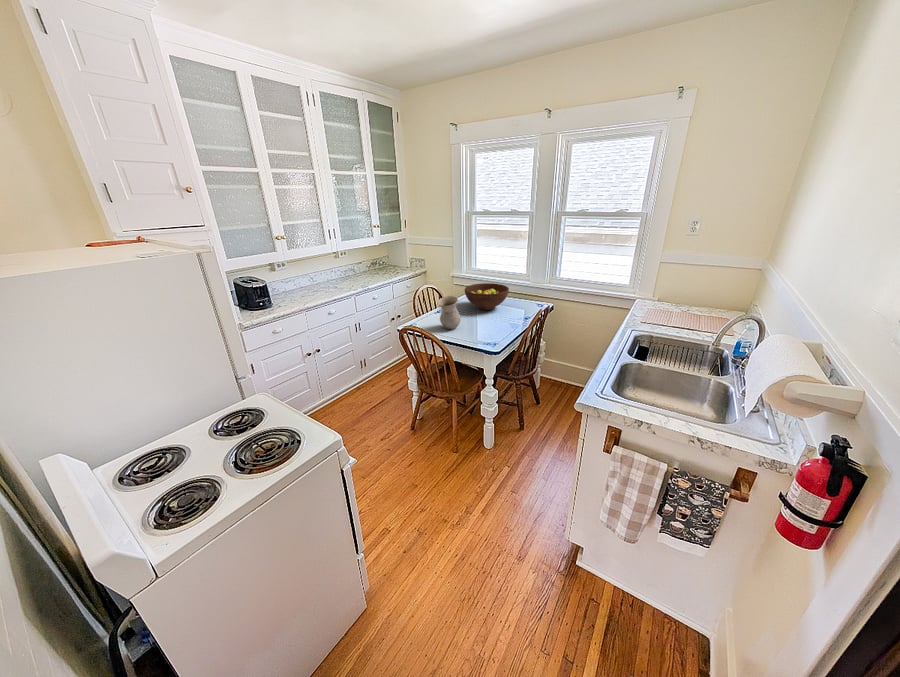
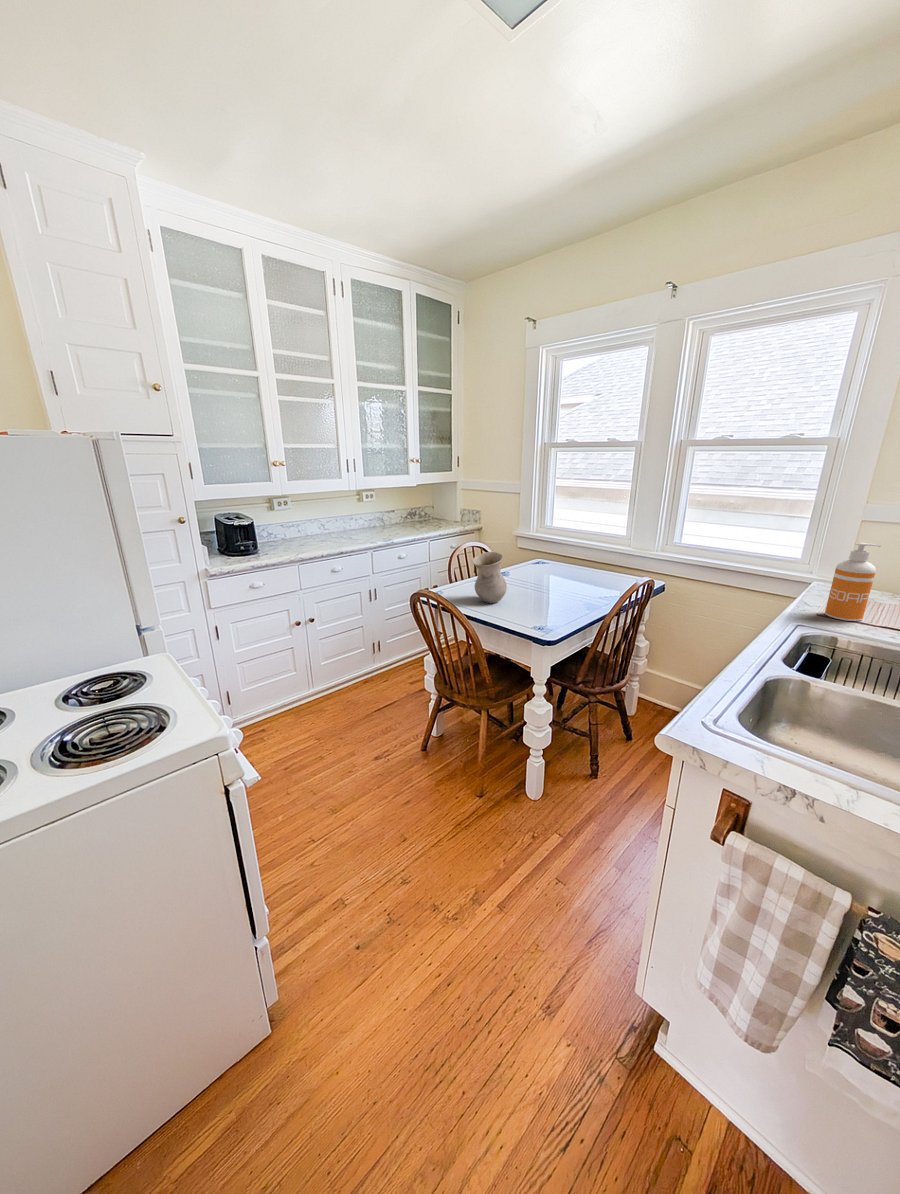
soap dispenser: none [643,281,670,324] -> present [825,543,881,621]
fruit bowl: present [465,283,509,310] -> none [523,543,592,582]

